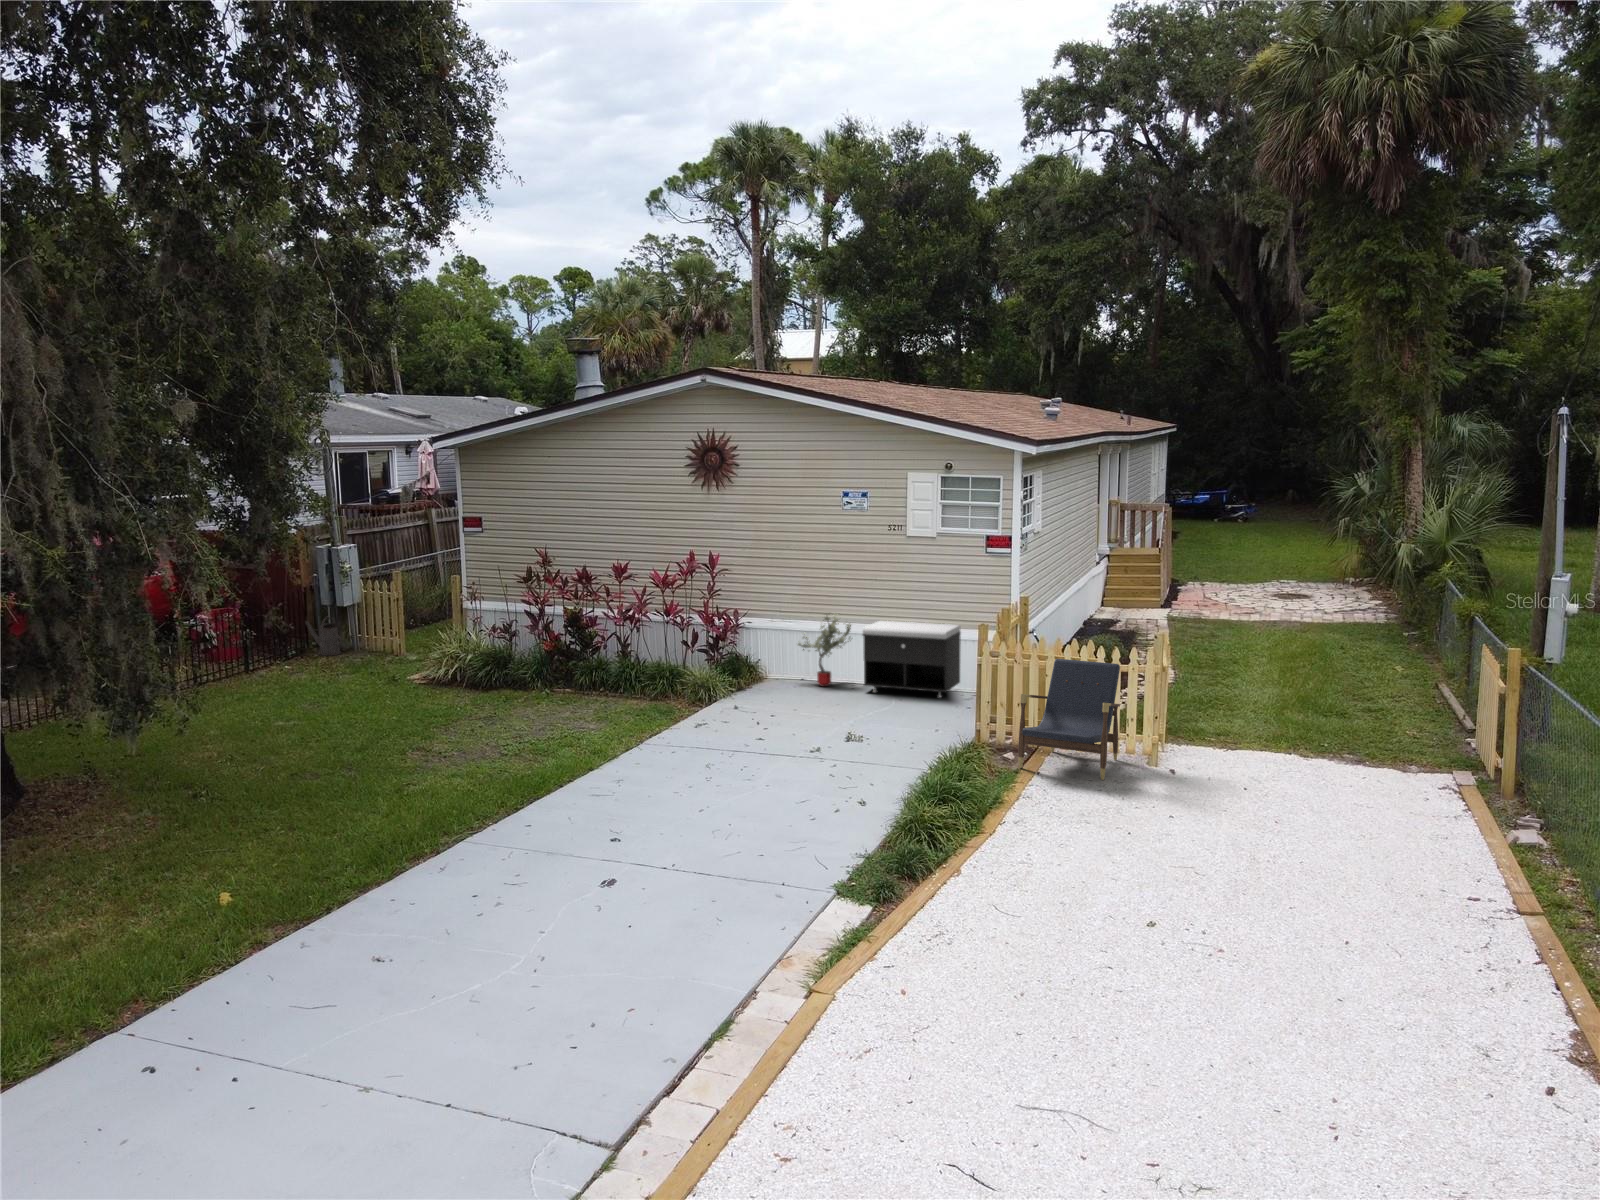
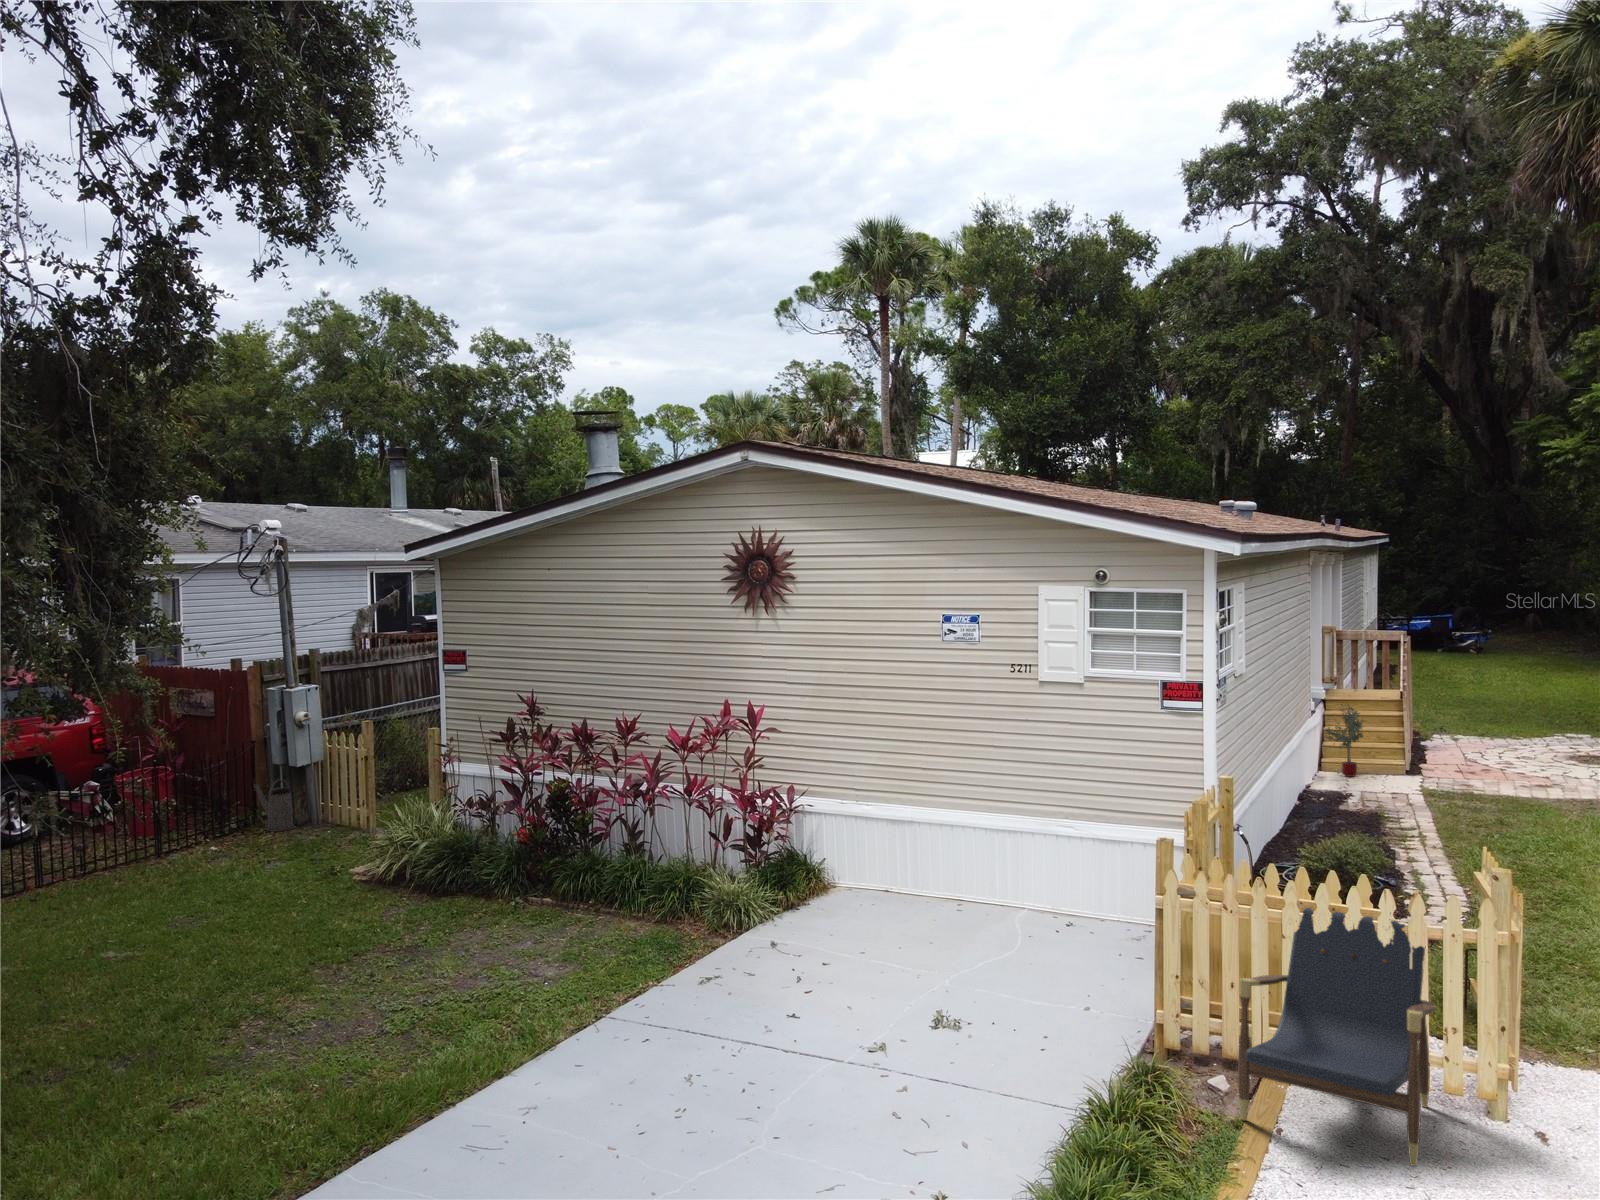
potted tree: present [798,614,851,687] -> present [1326,704,1363,777]
storage bench: present [863,621,961,697] -> none [970,807,1125,935]

